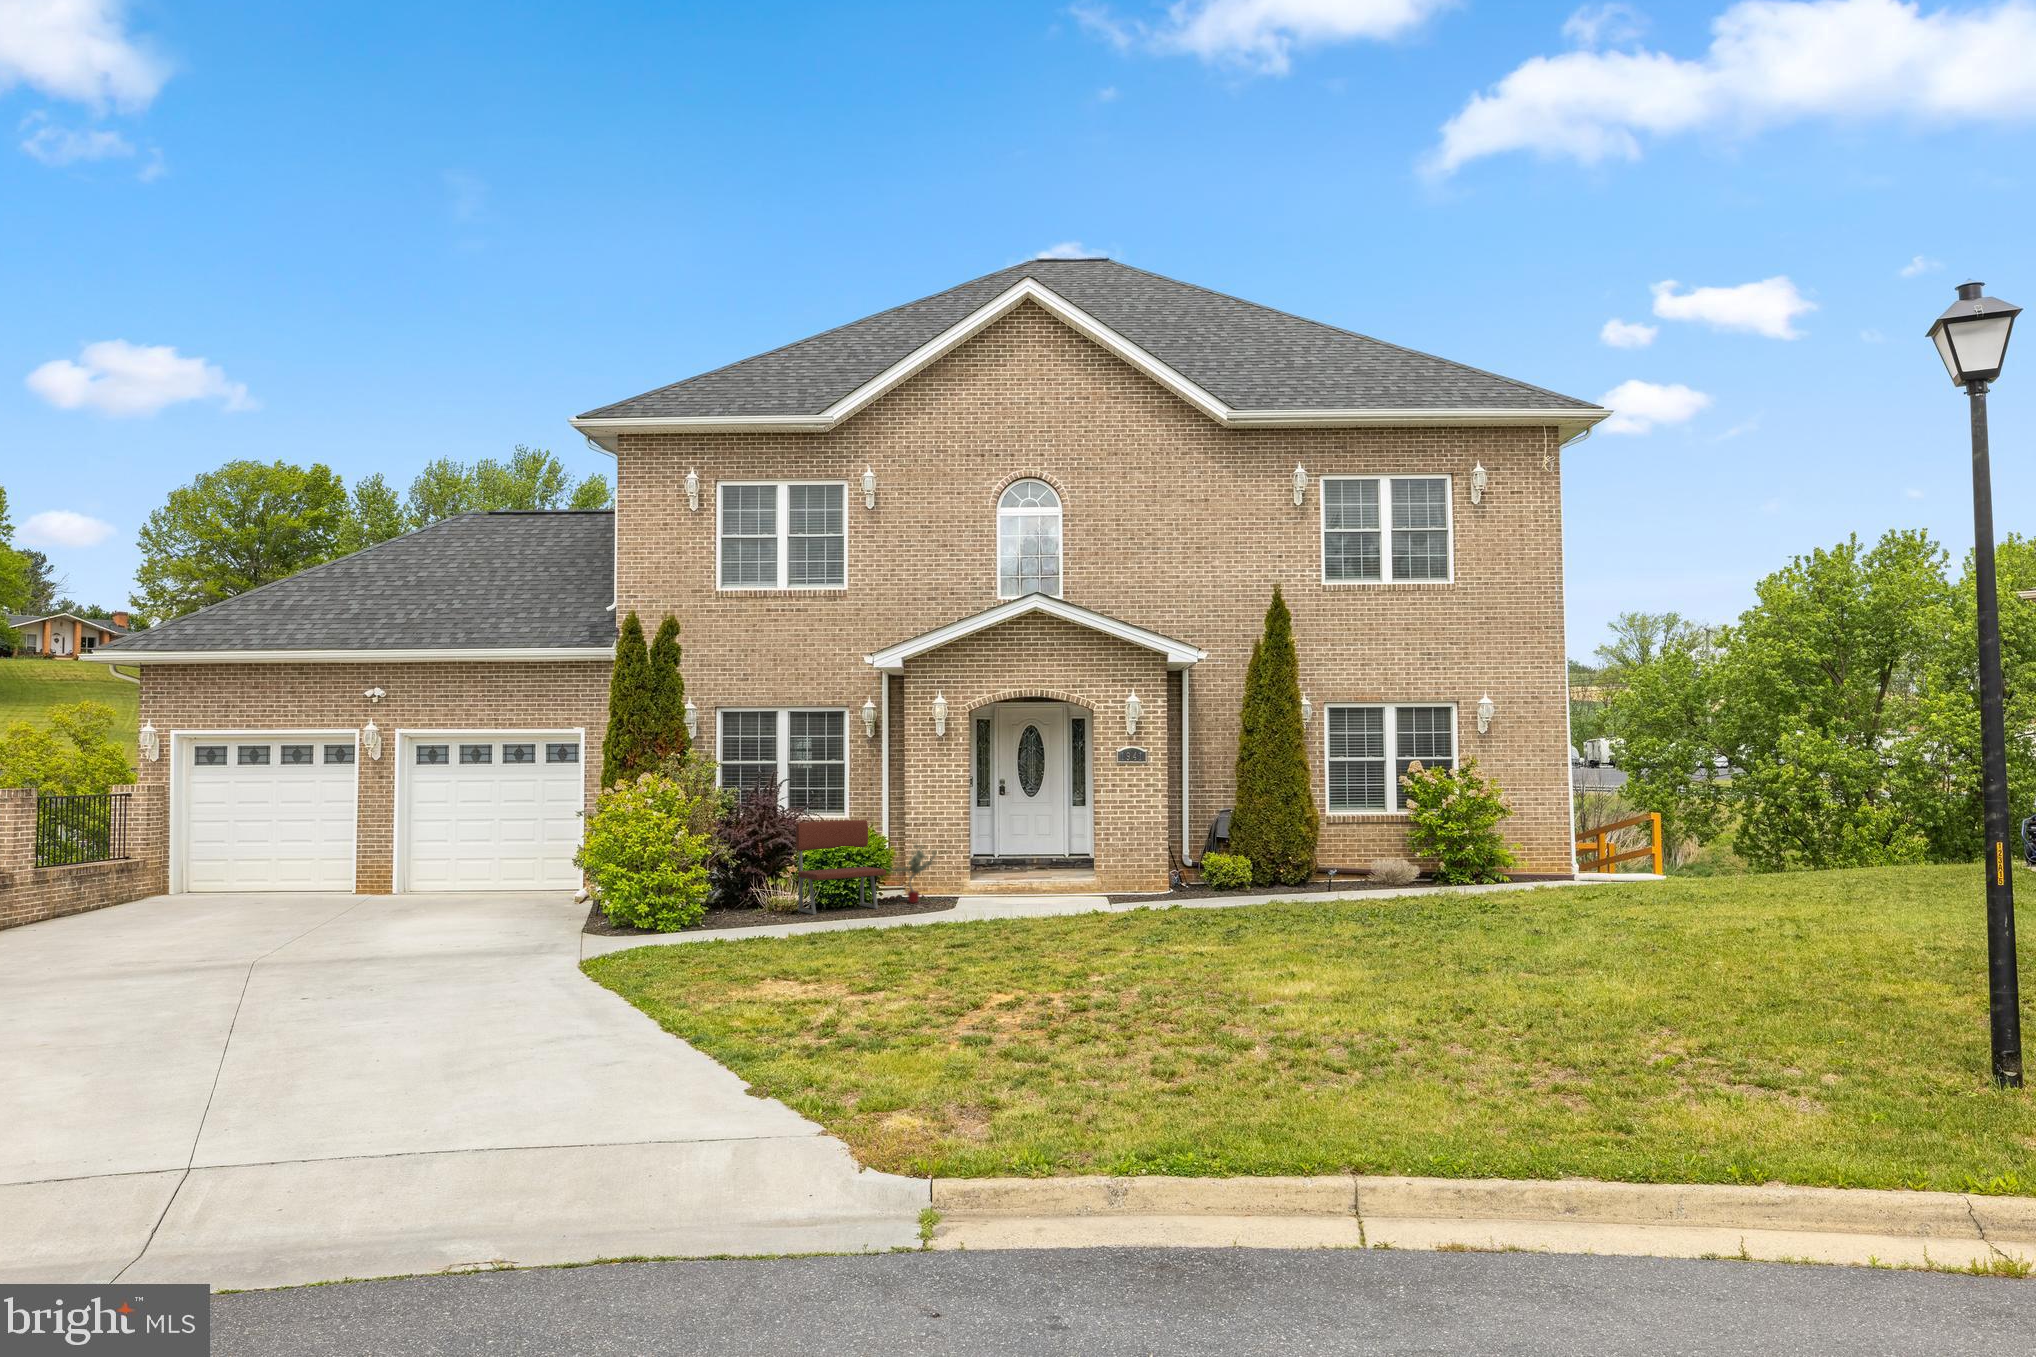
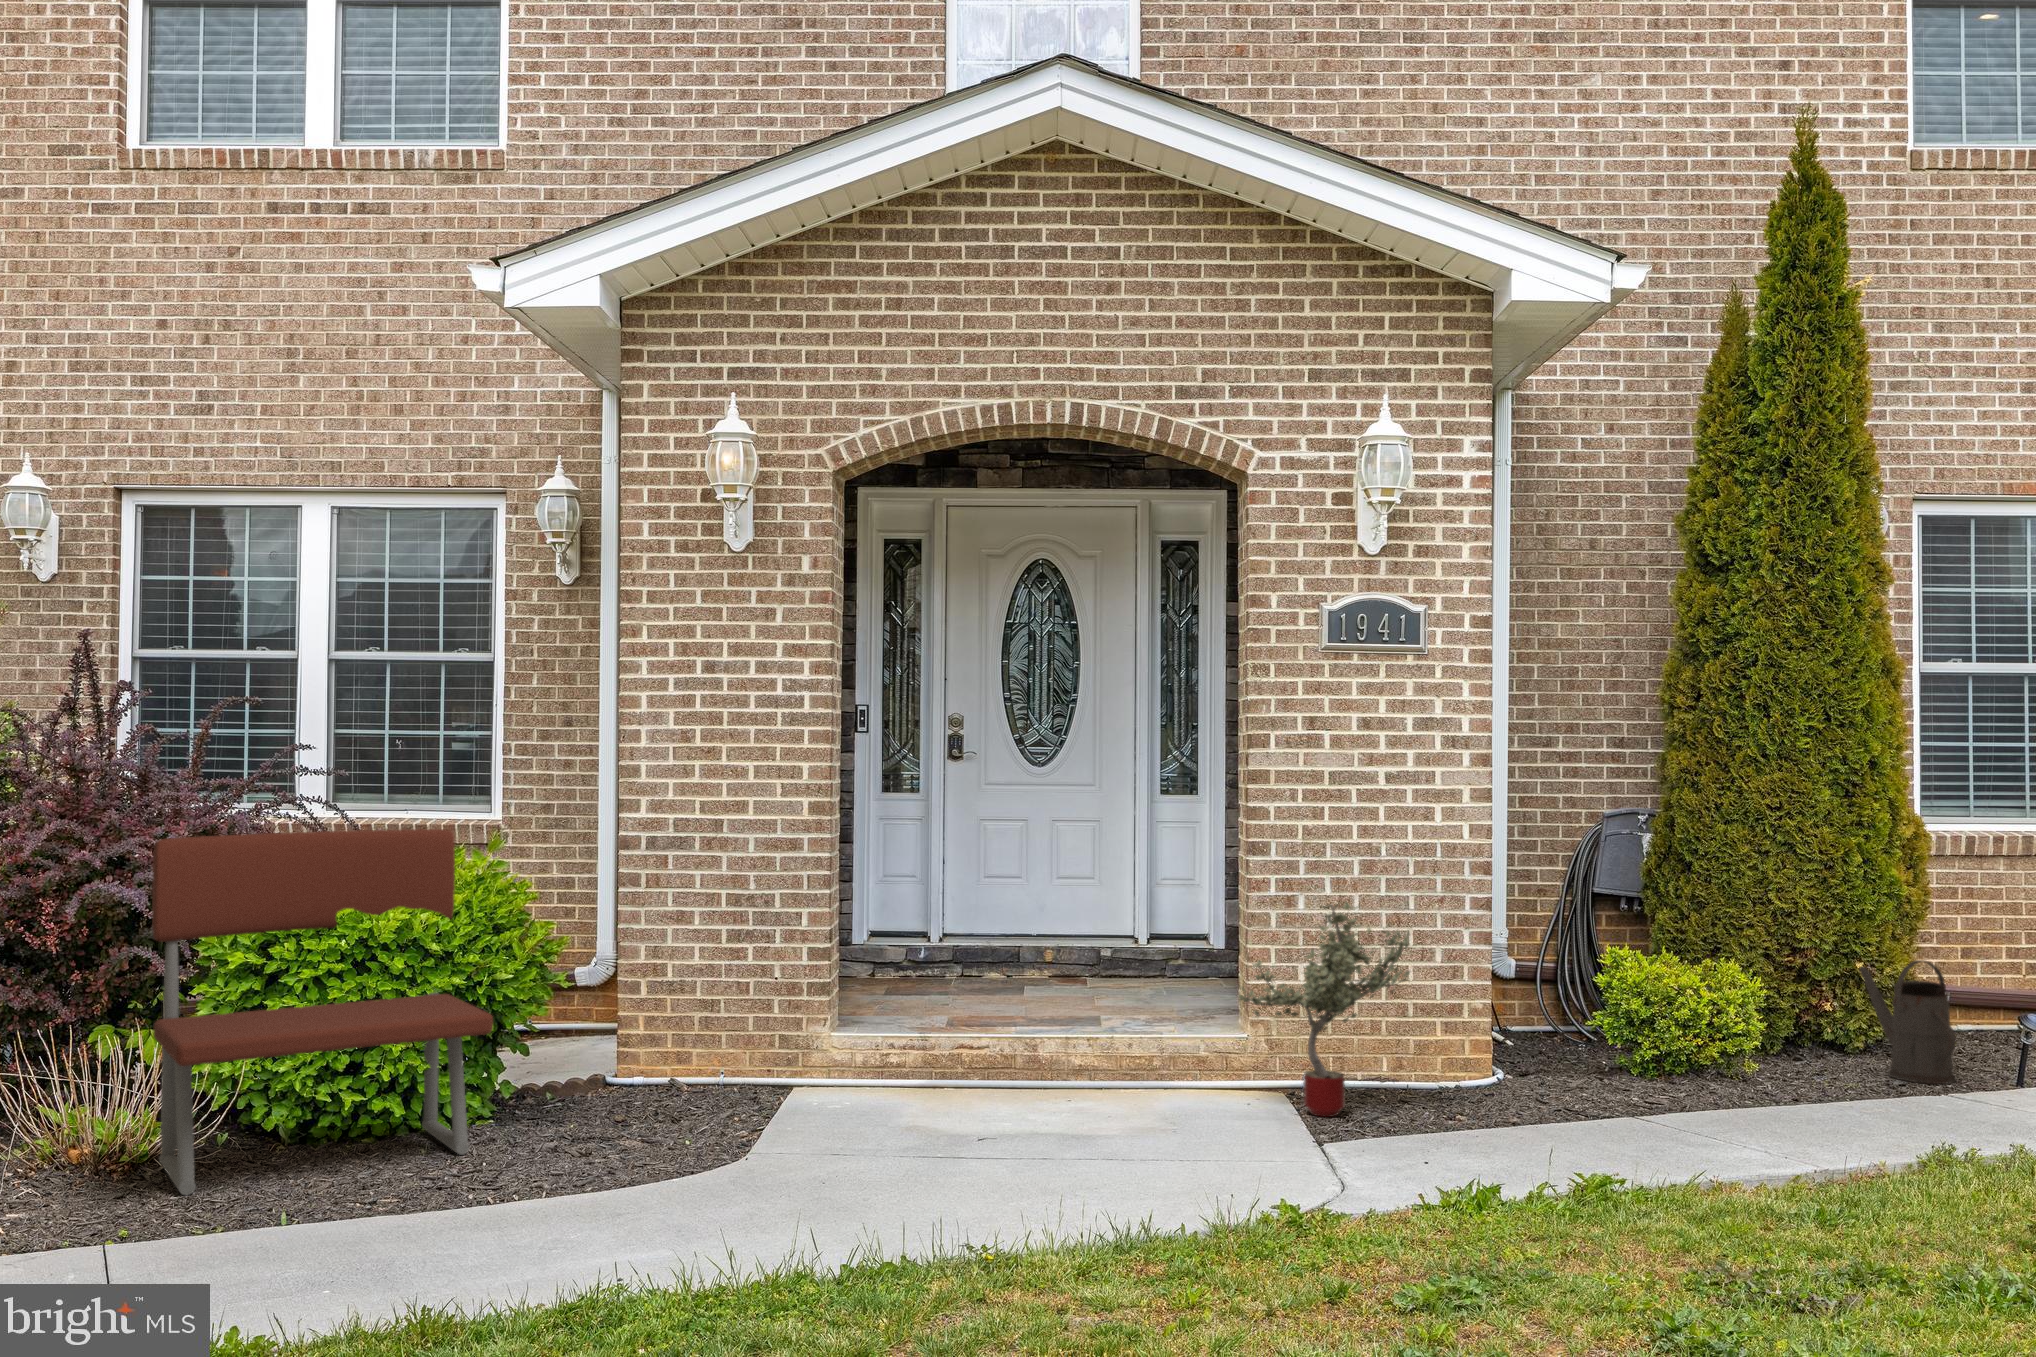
potted tree: present [891,844,937,903] -> present [1236,901,1410,1117]
watering can: none [1292,855,1313,893] -> present [1859,960,1956,1084]

